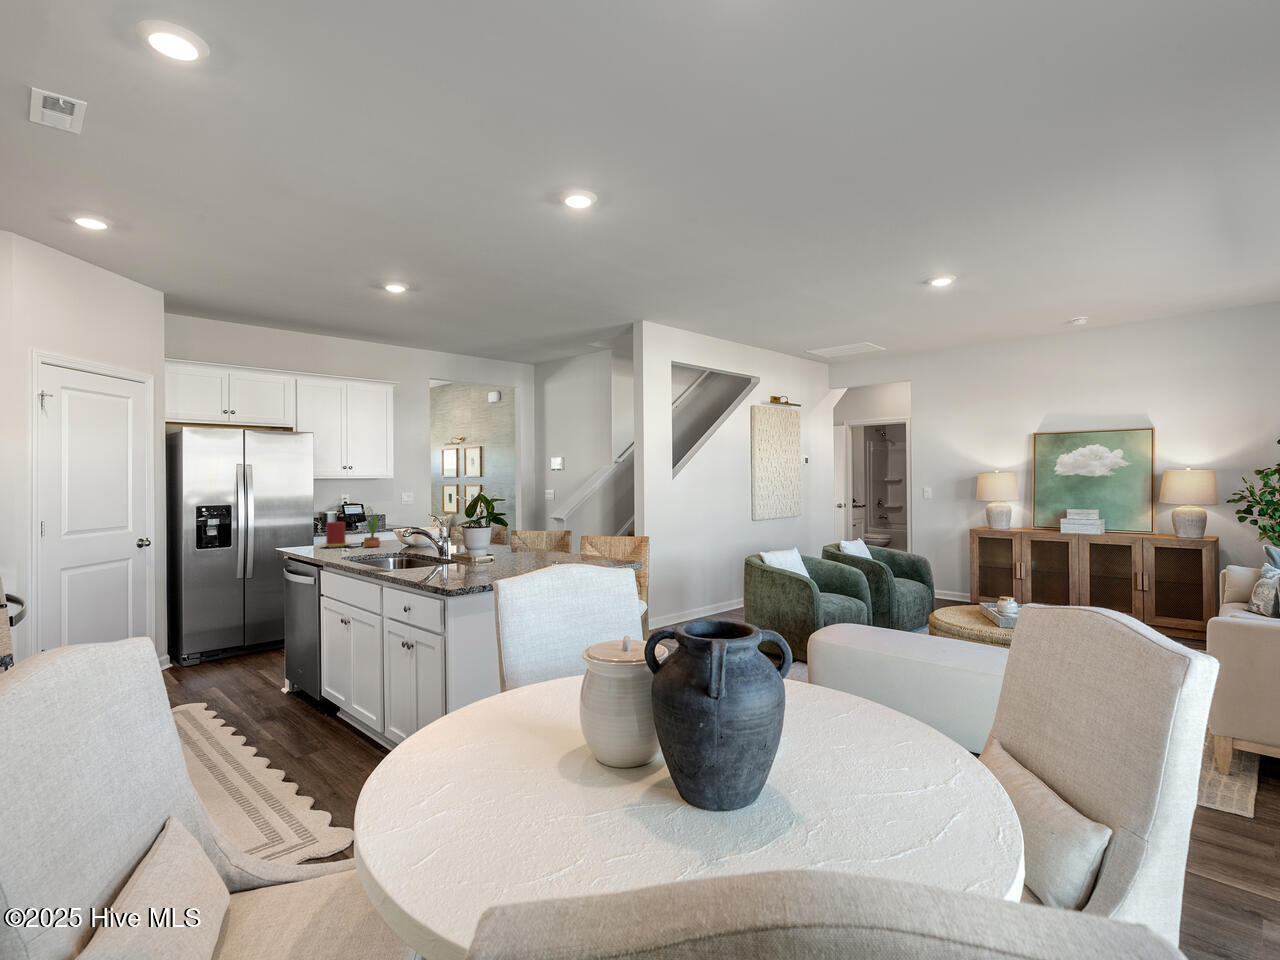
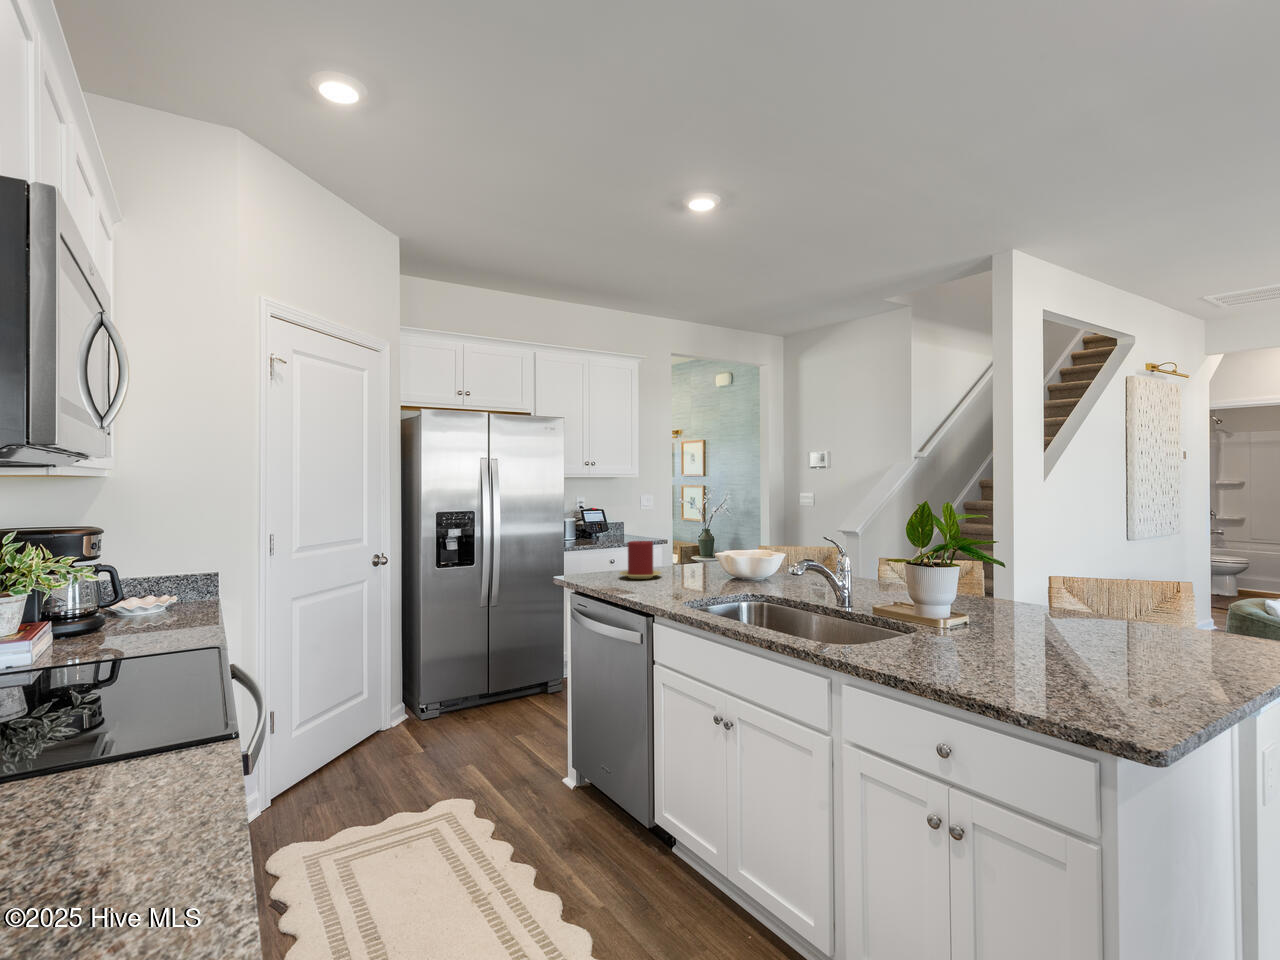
potted flower: present [363,509,380,547] -> none [682,519,710,581]

